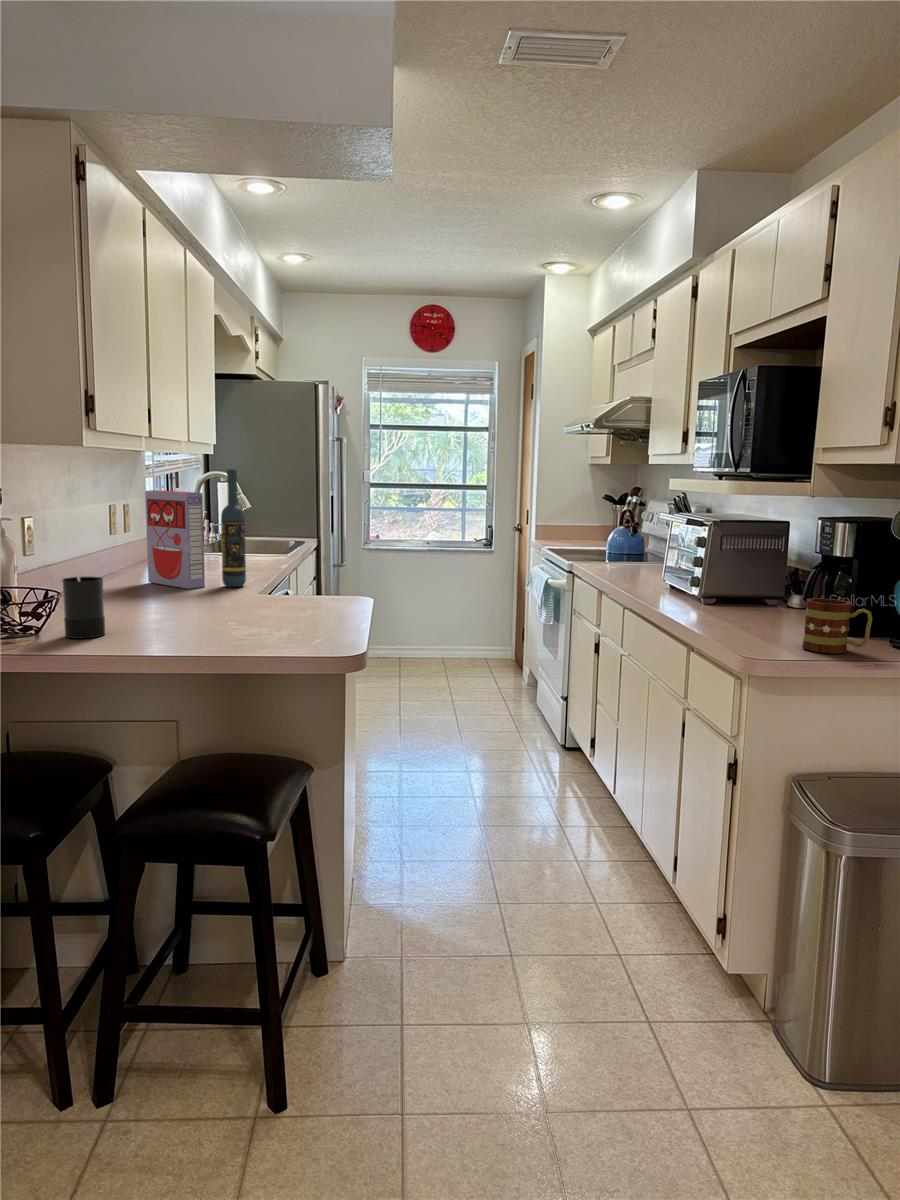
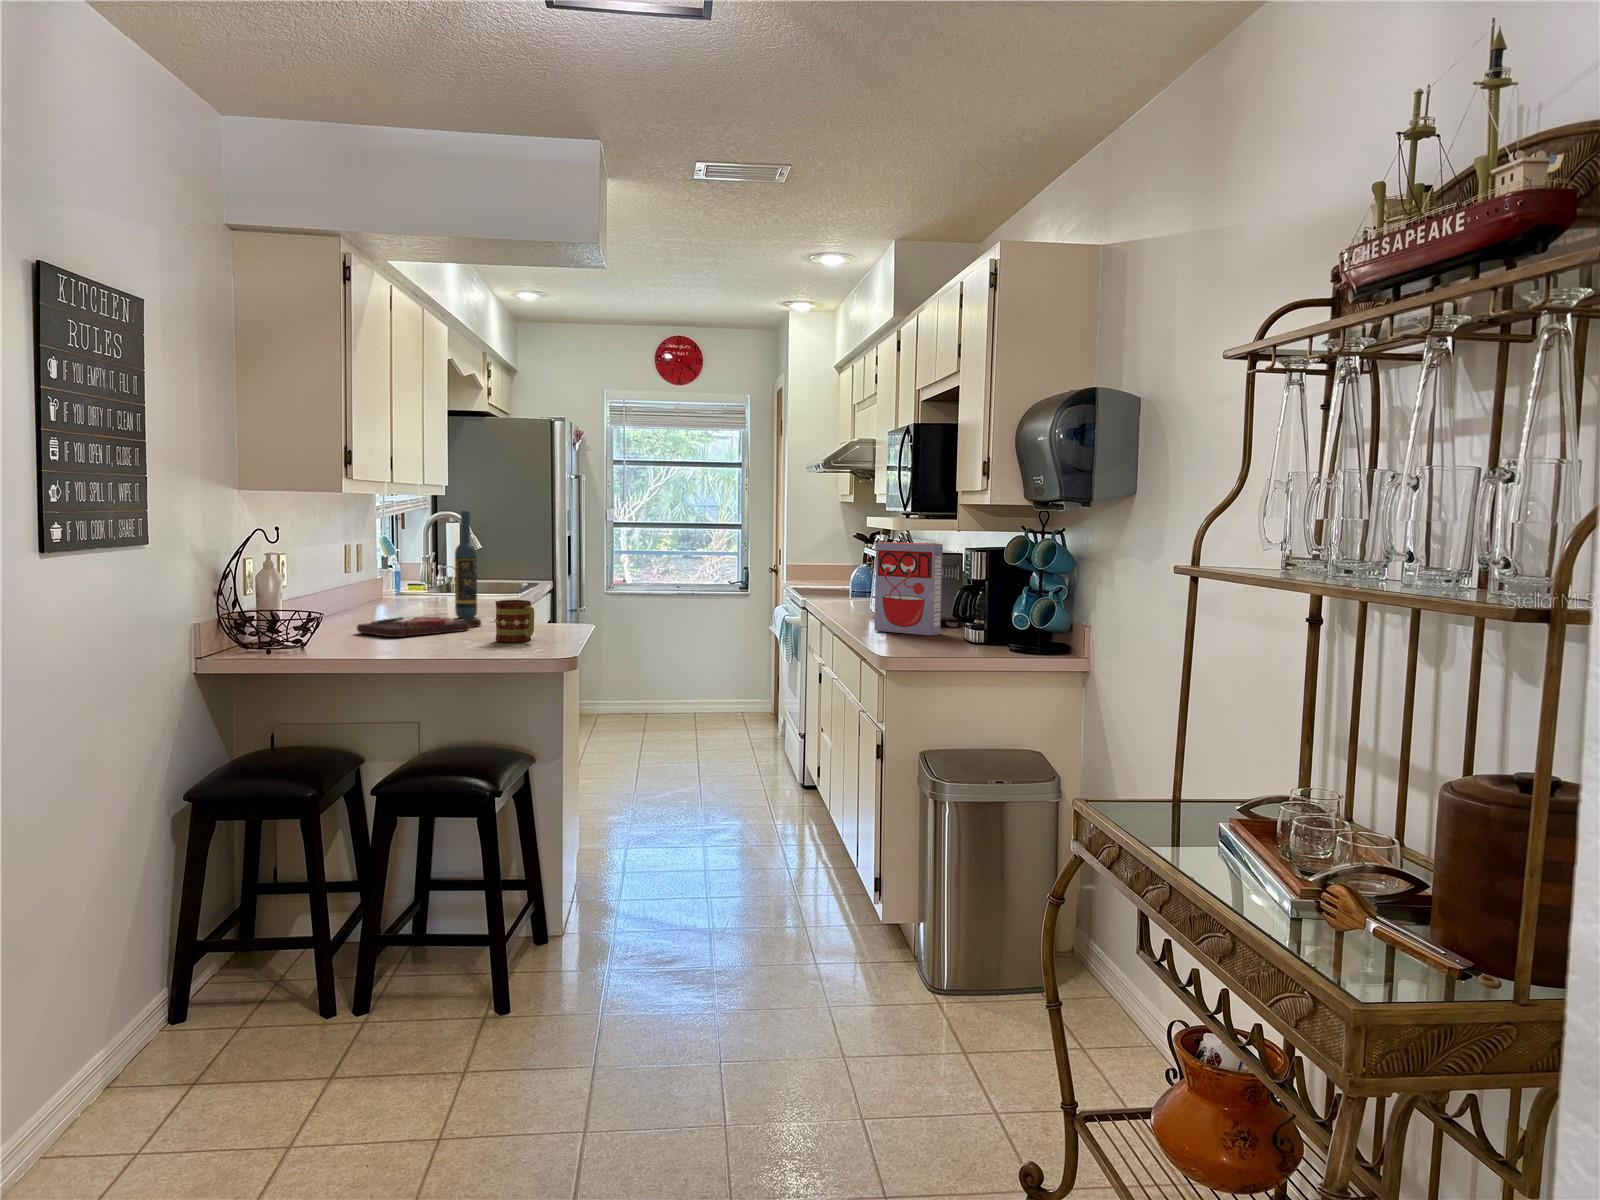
cereal box: present [145,490,205,589] -> present [874,542,943,635]
candle: present [62,572,105,638] -> none [327,595,361,649]
cutting board: none [108,586,250,618] -> present [357,614,481,637]
mug: present [802,598,872,654] -> present [495,600,534,642]

